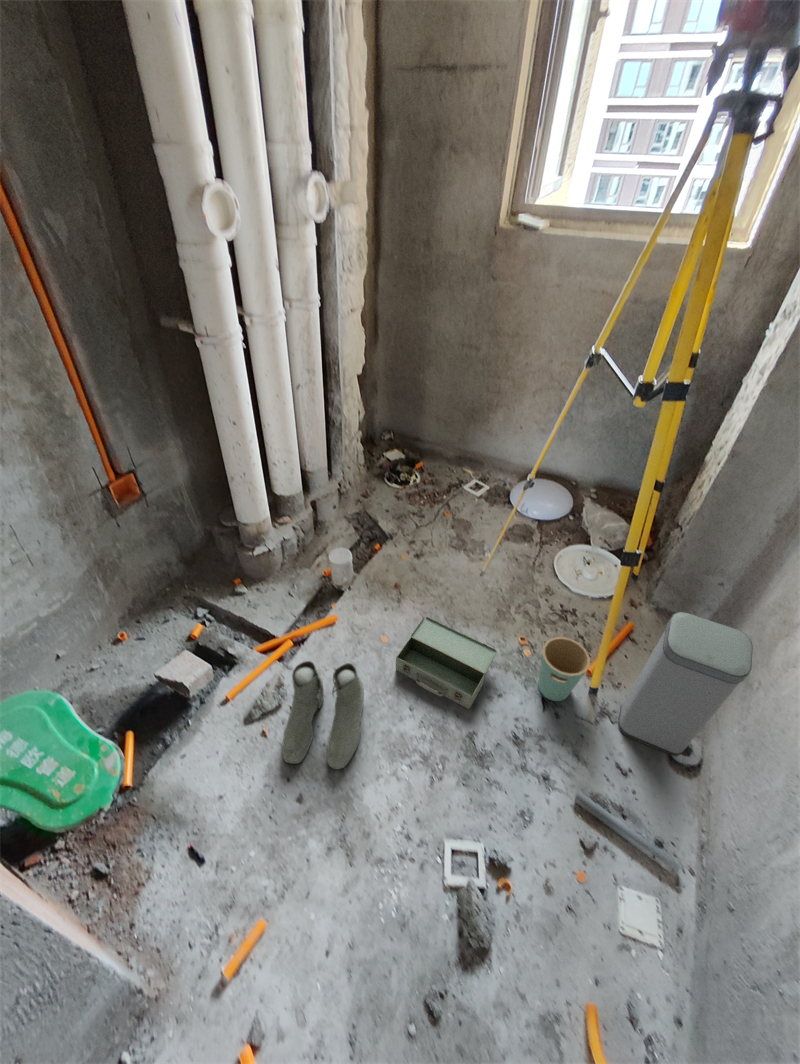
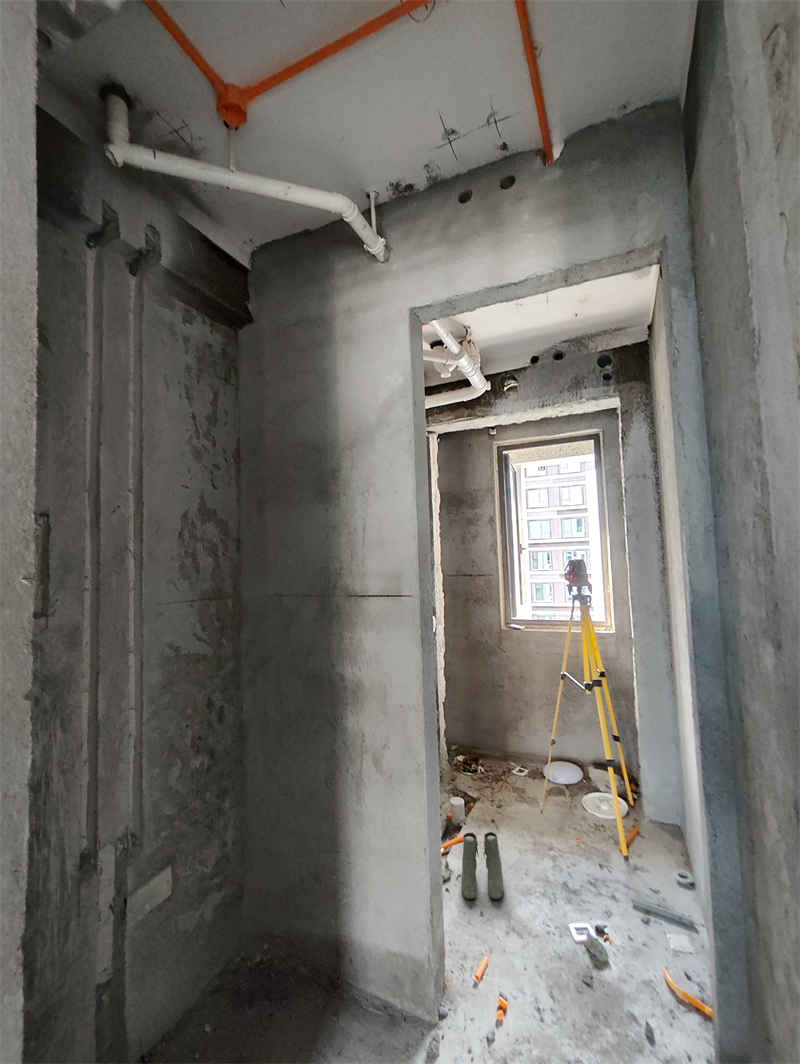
trash can: present [538,612,753,756] -> none [588,782,684,883]
toolbox: present [396,617,497,709] -> none [509,827,565,872]

